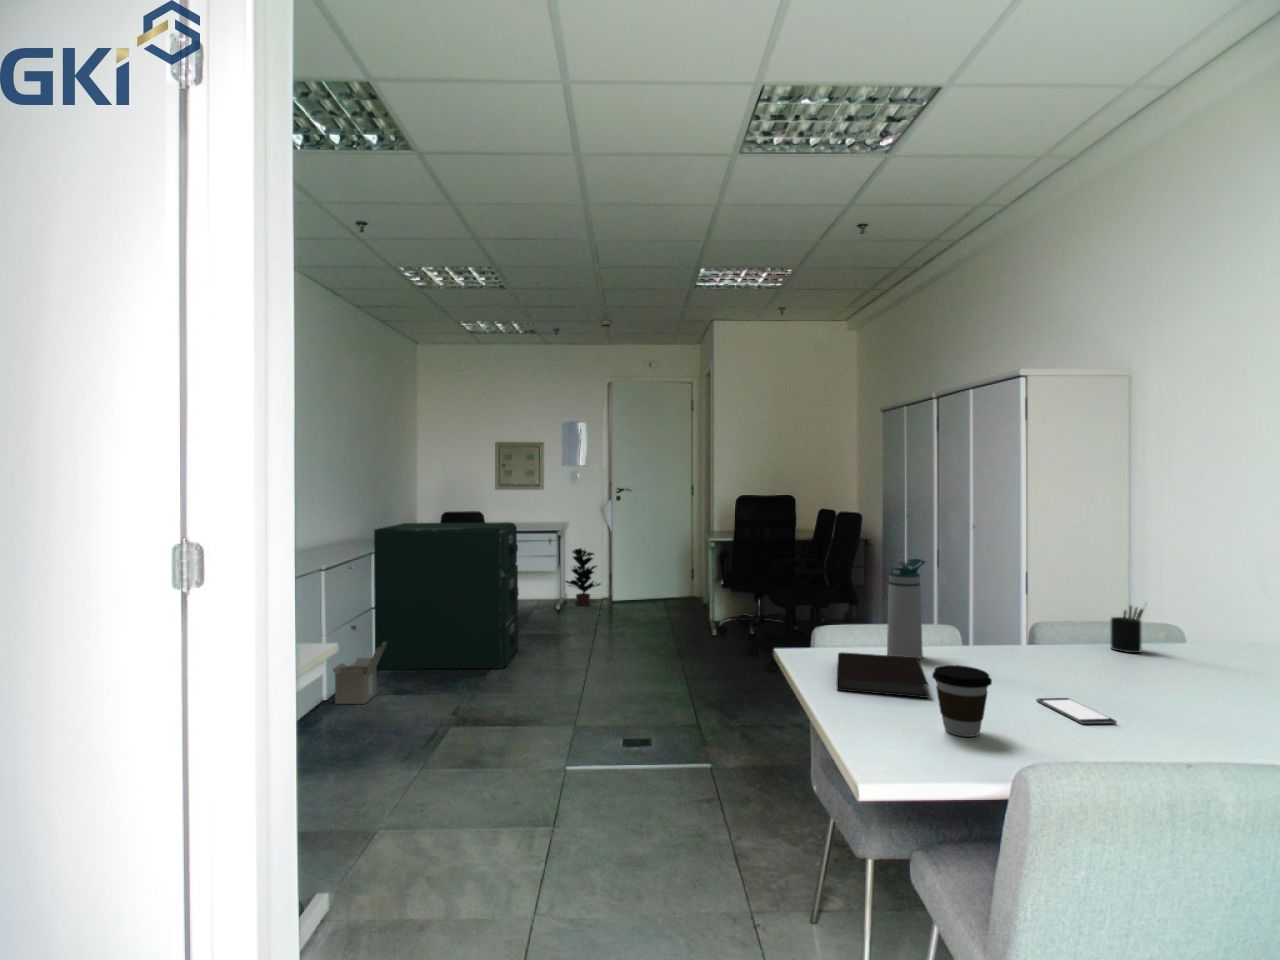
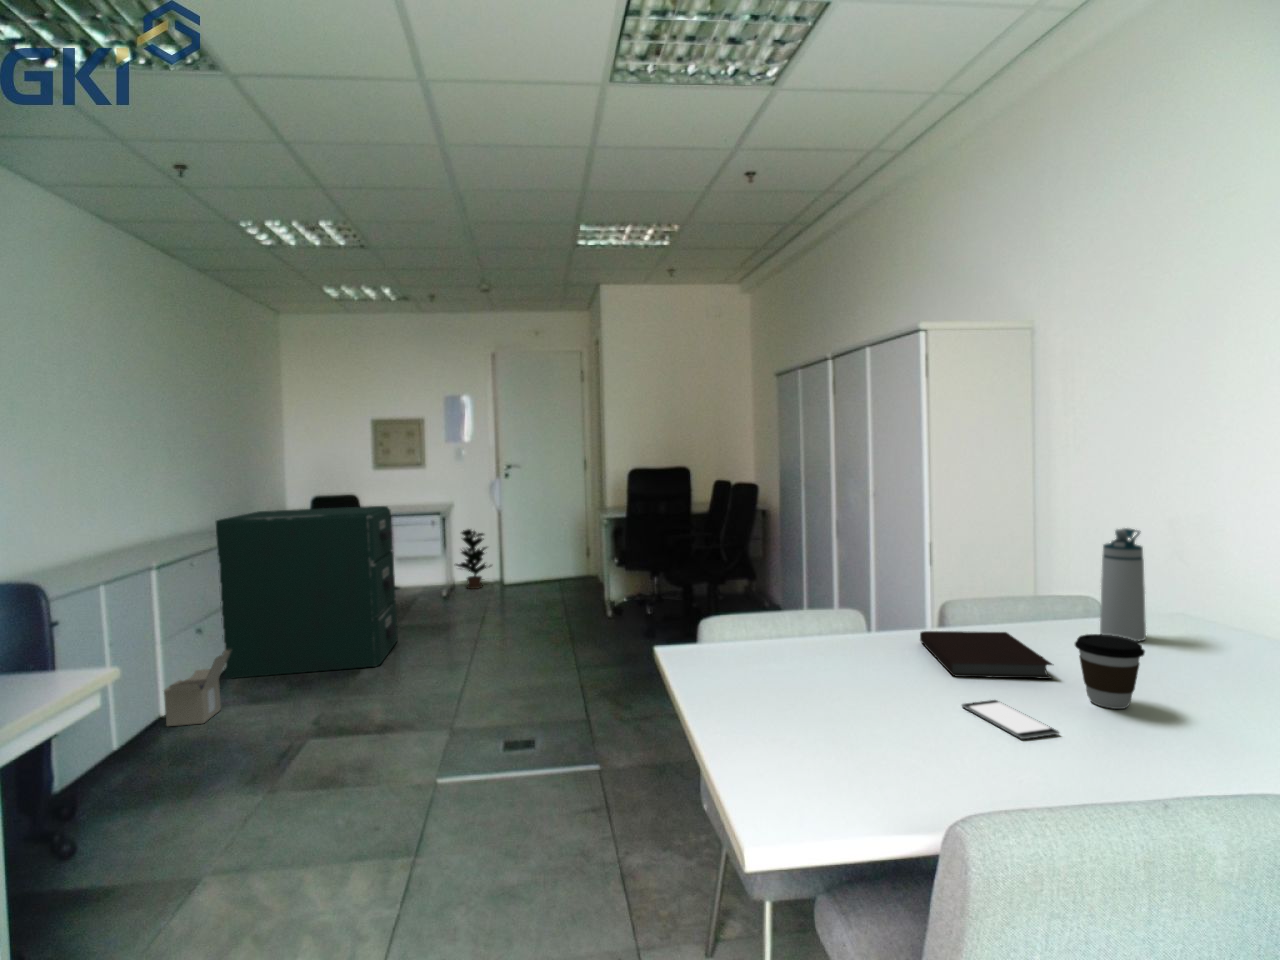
water bottle: present [887,559,925,659] -> present [1100,528,1146,642]
pen holder: present [1111,606,1143,653] -> none [1019,573,1056,629]
notebook: present [836,652,928,698] -> present [920,631,1052,679]
coffee cup: present [932,665,992,737] -> present [1075,634,1145,709]

